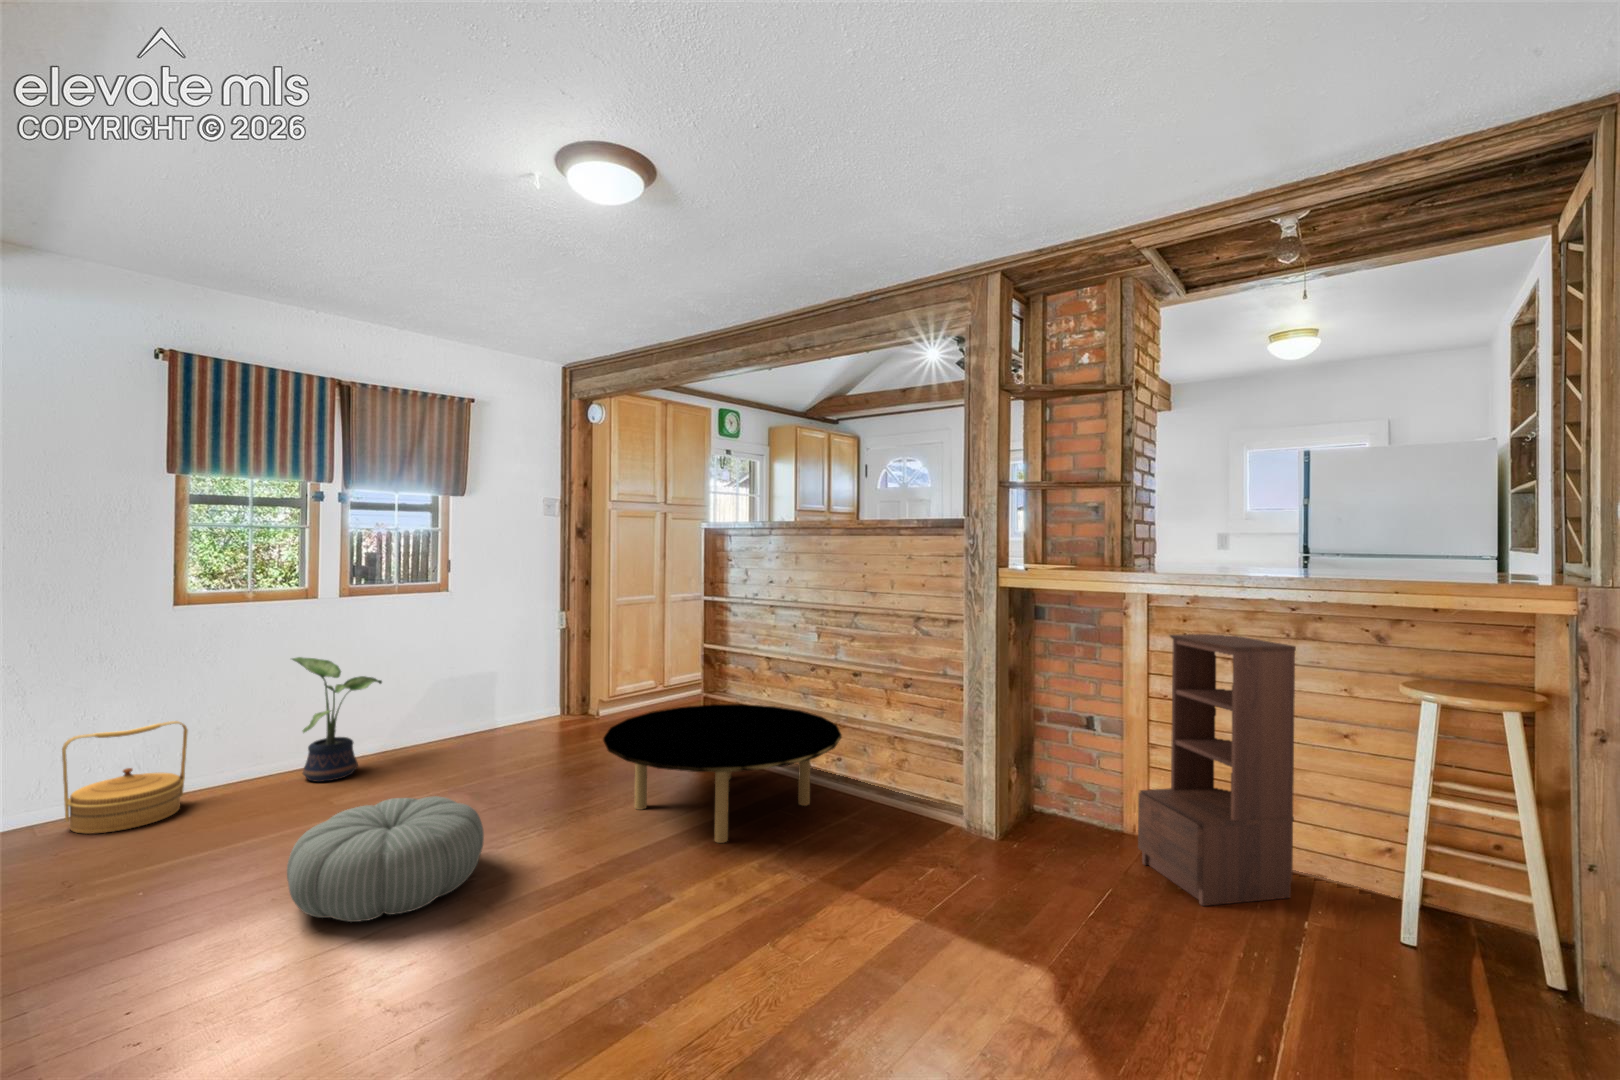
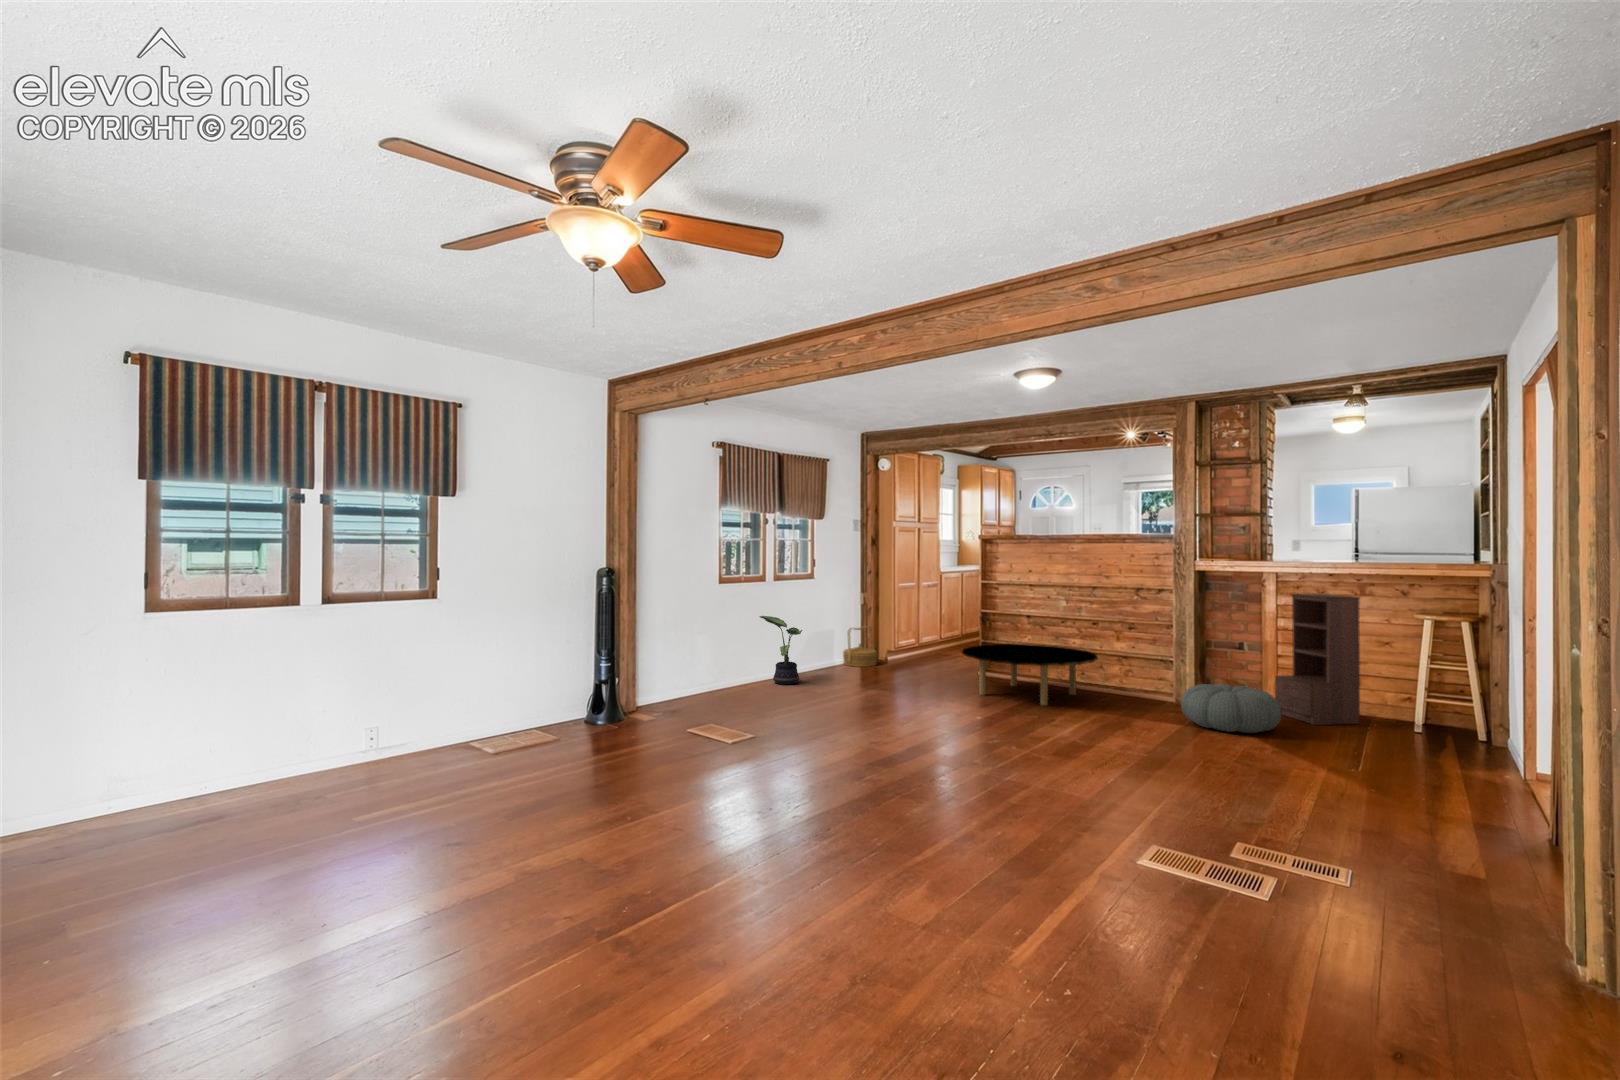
woven basket: present [62,721,188,834] -> present [843,626,877,667]
pouf: present [287,796,484,922] -> present [1181,684,1281,733]

